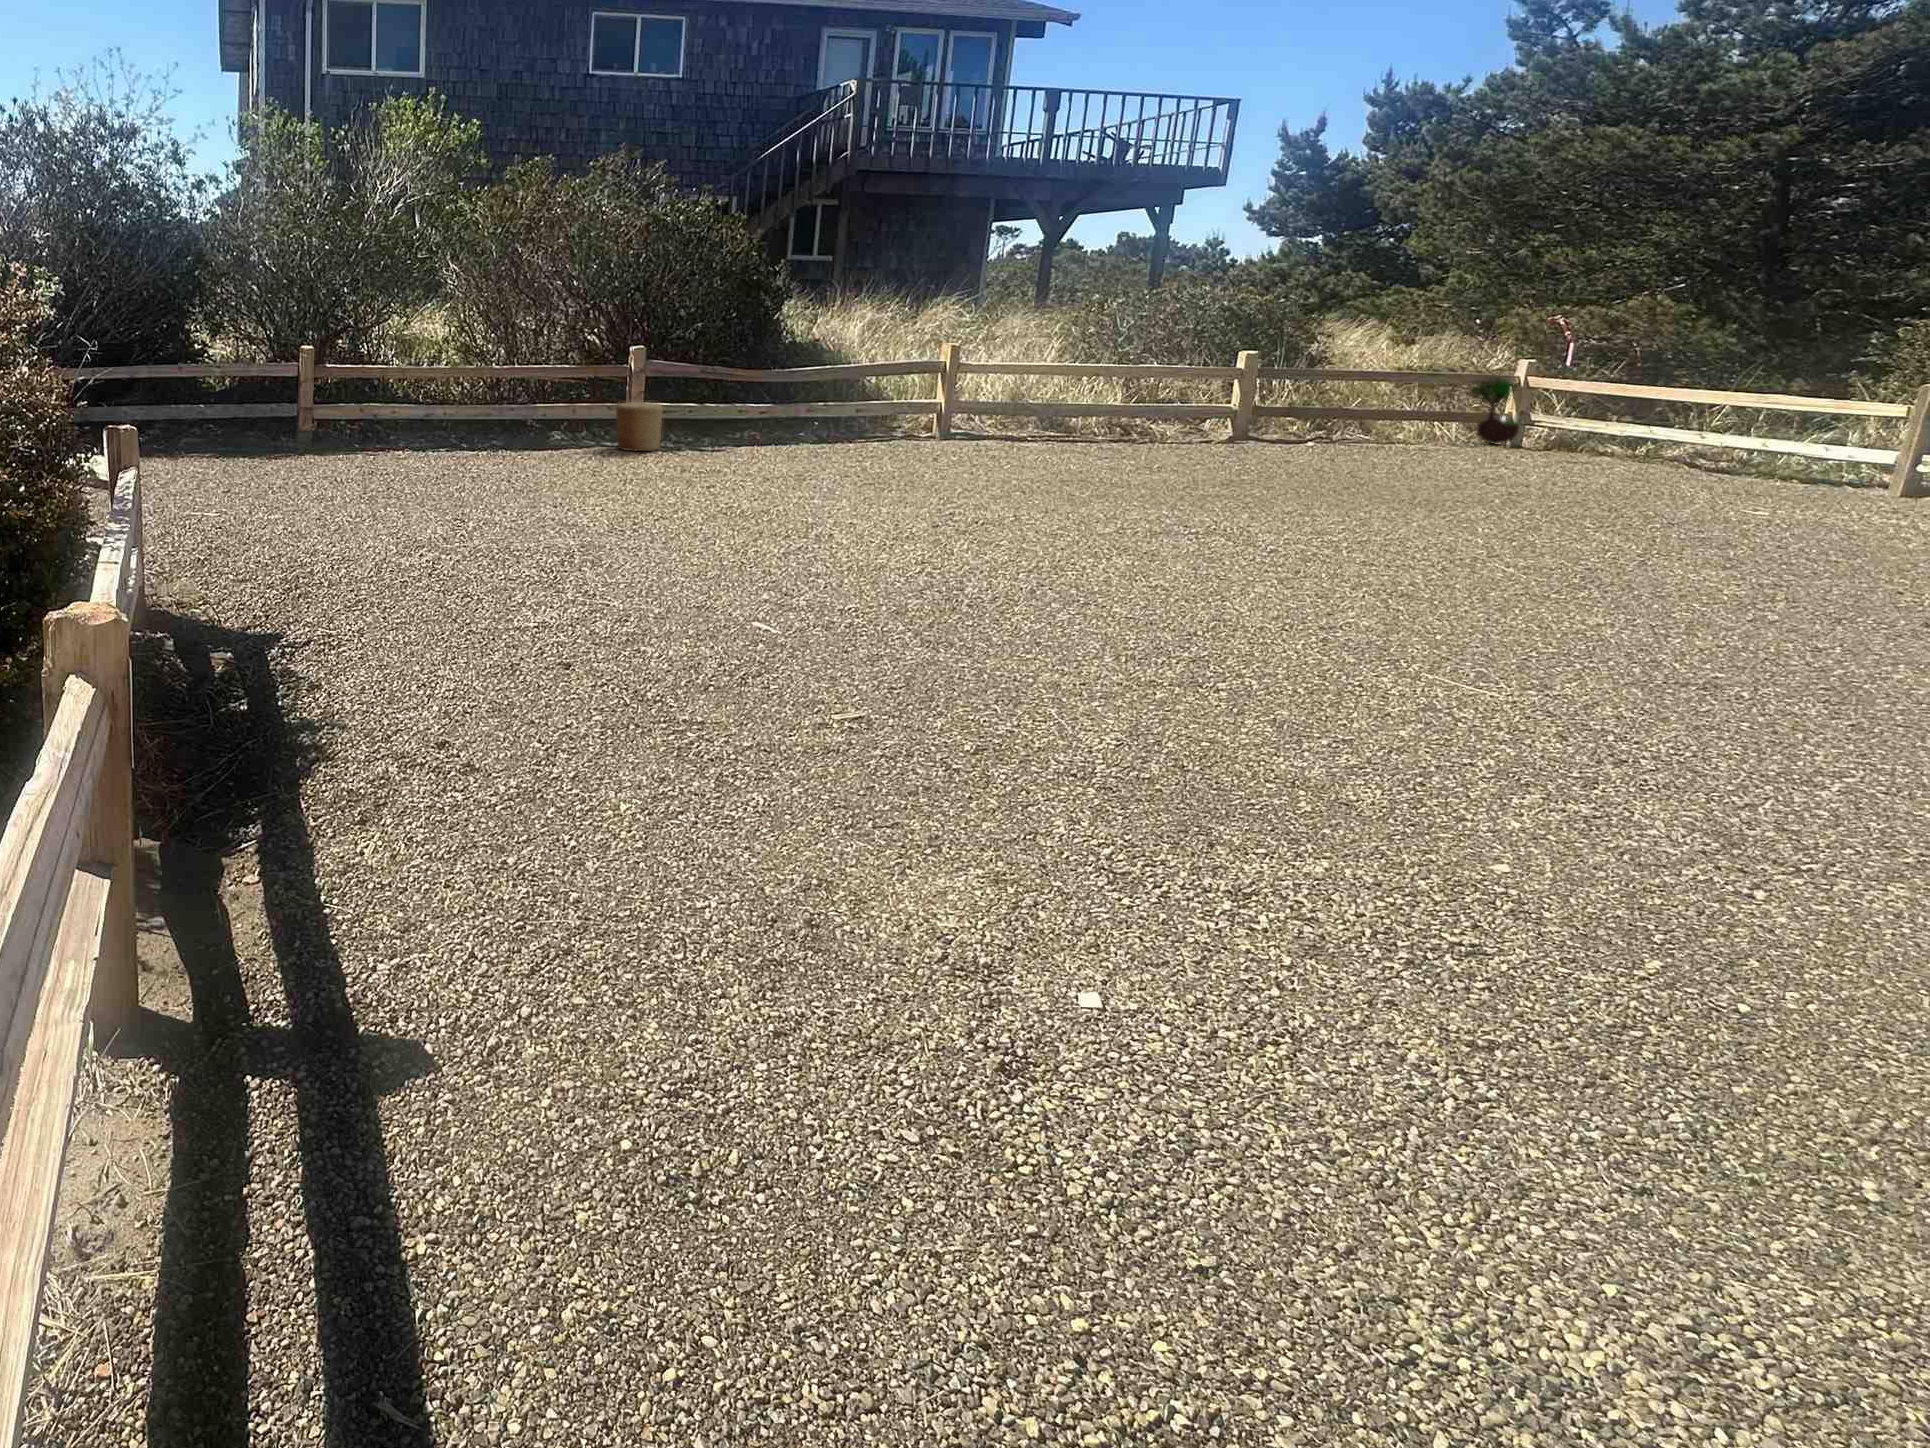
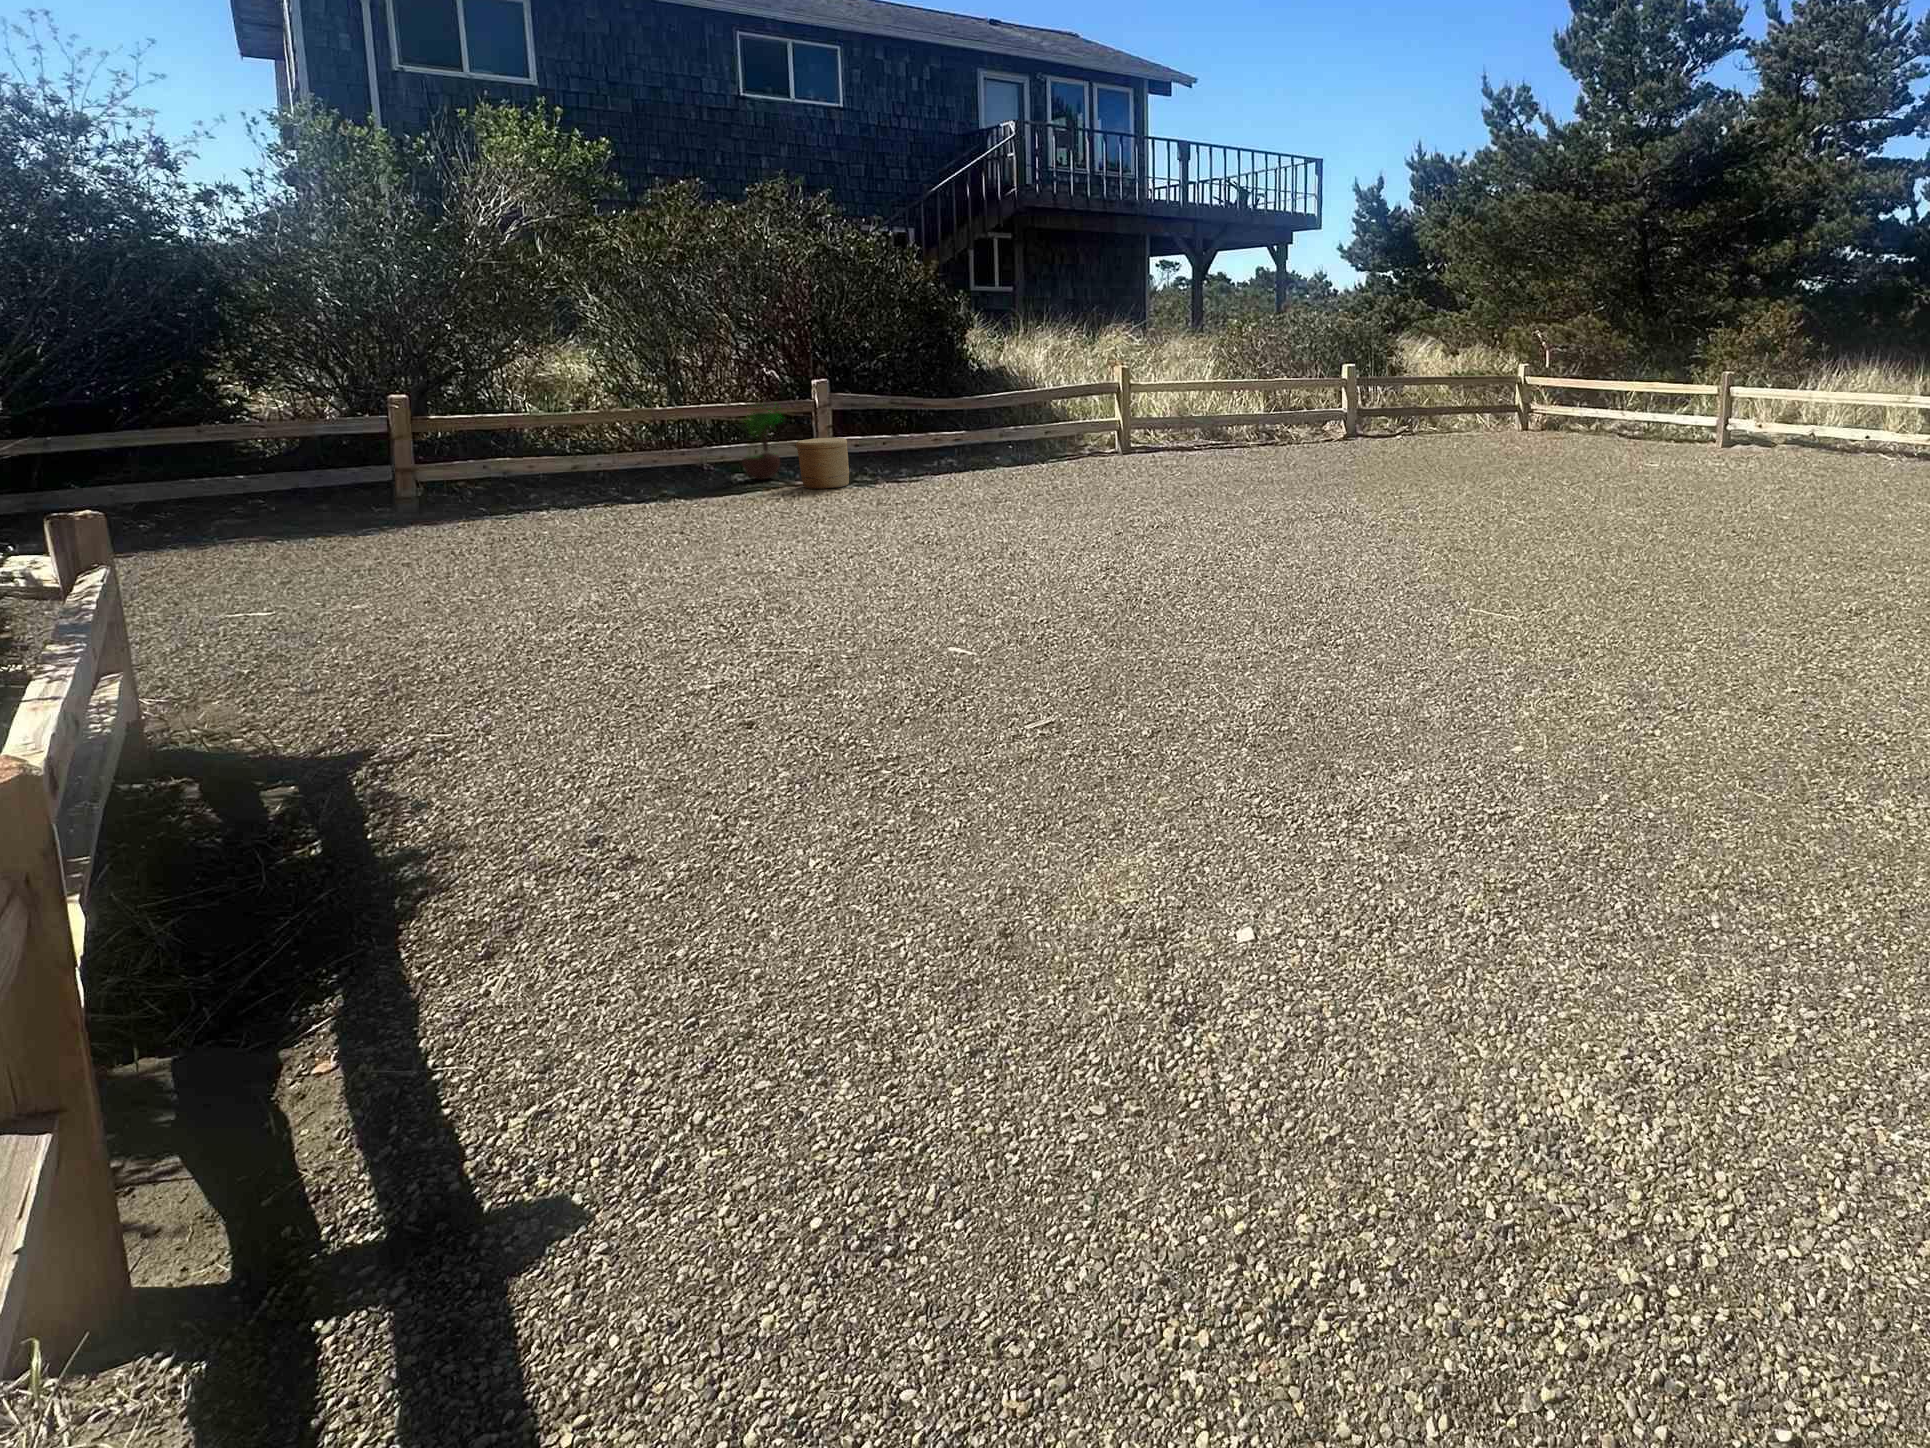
potted tree: present [1470,374,1520,445] -> present [742,405,782,480]

